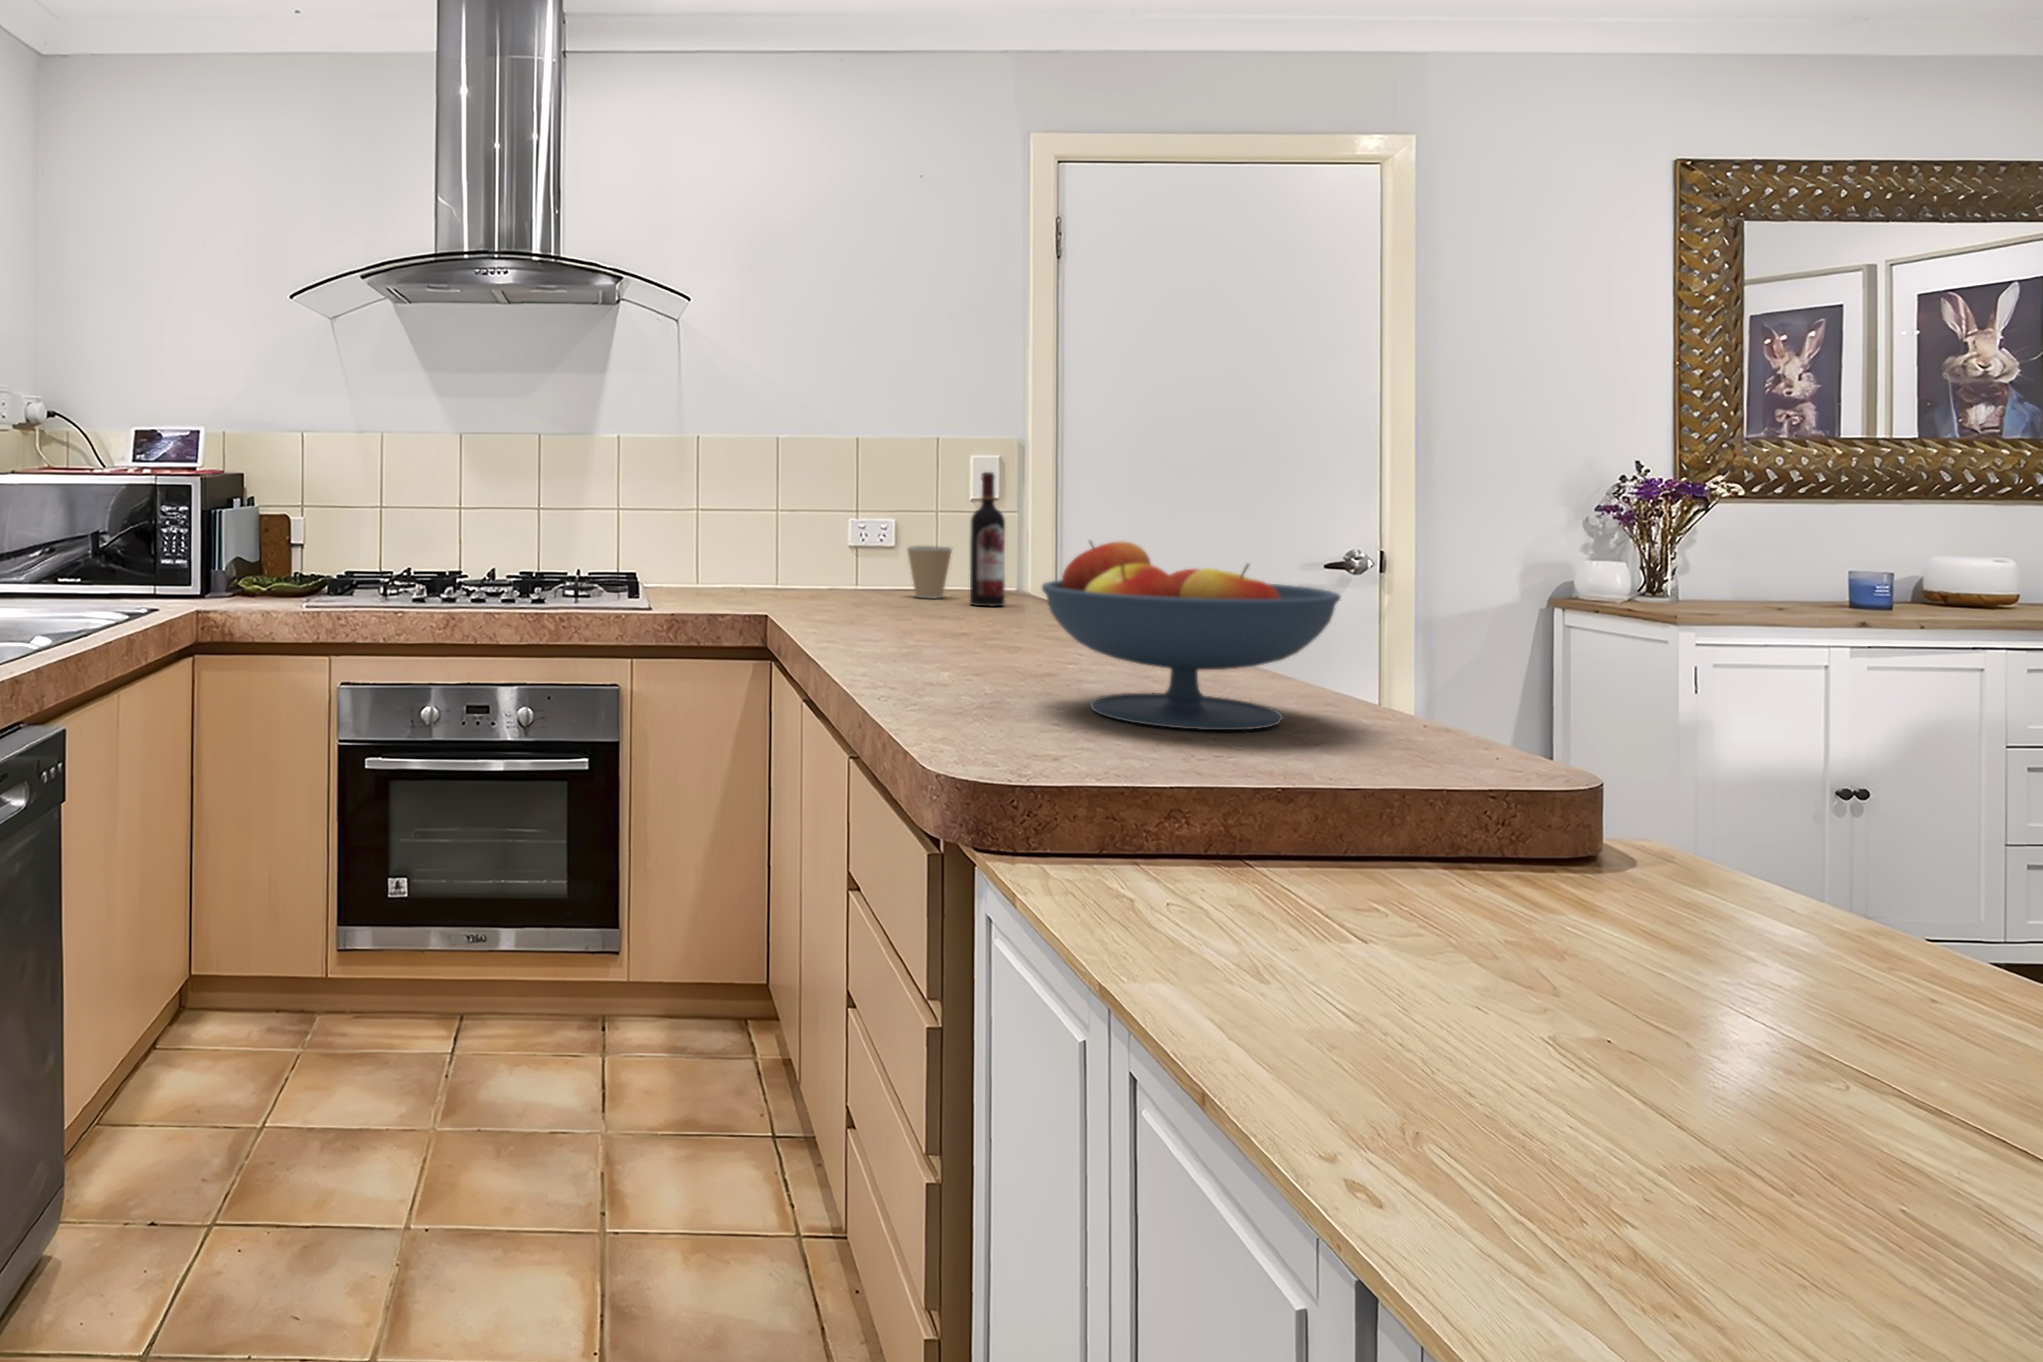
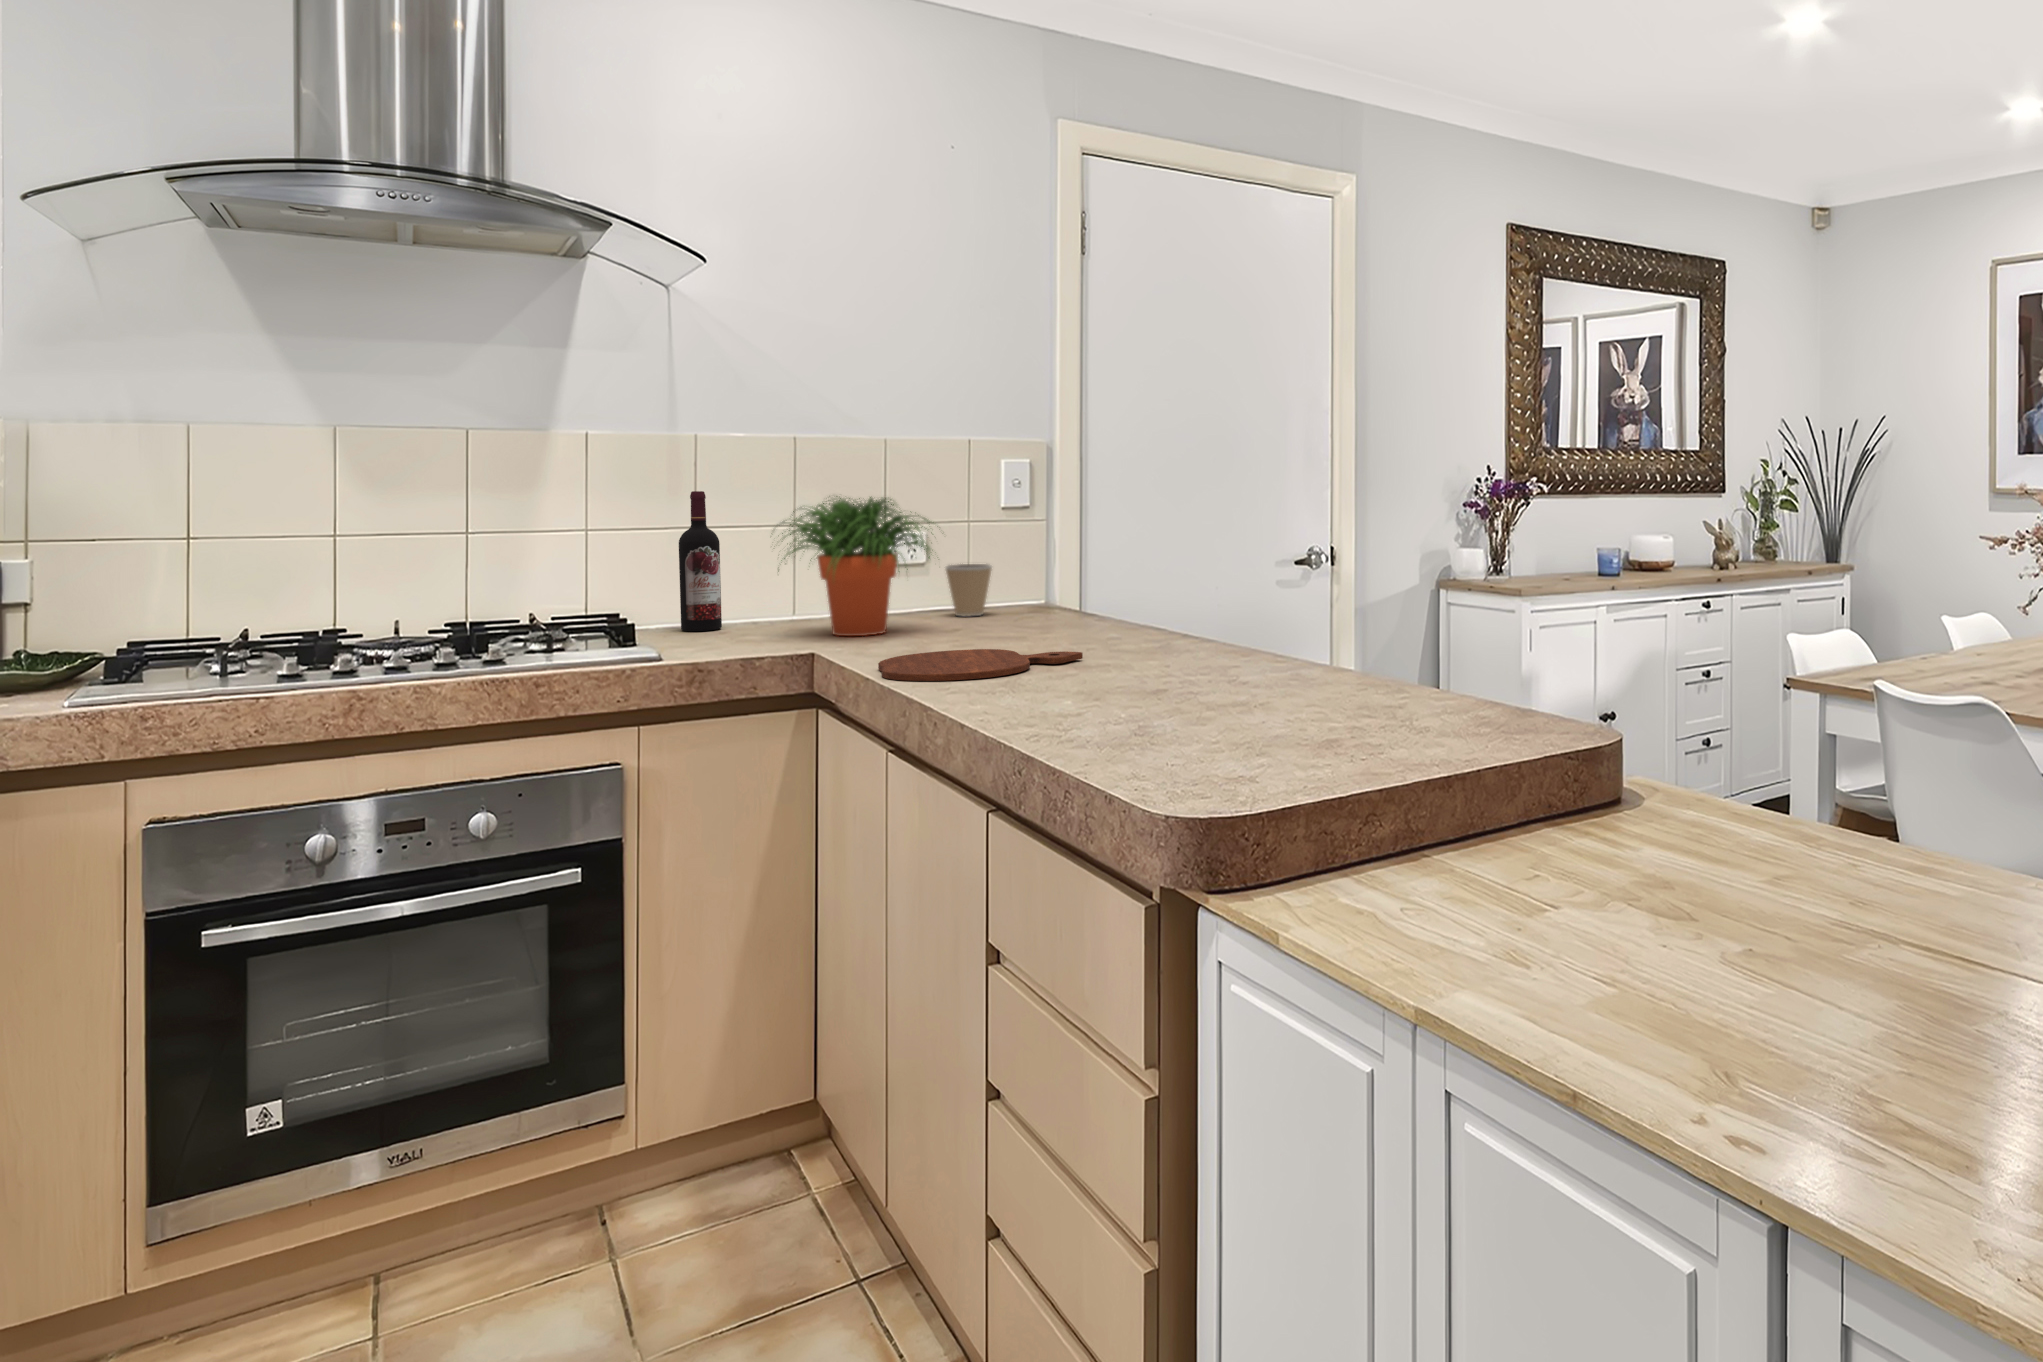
potted plant: none [747,469,900,605] -> present [778,496,932,636]
wine bottle: present [970,472,1005,606] -> present [679,491,722,631]
fruit bowl: present [1042,541,1341,730] -> none [1180,591,1422,758]
cutting board: none [809,617,1007,640] -> present [878,649,1083,681]

